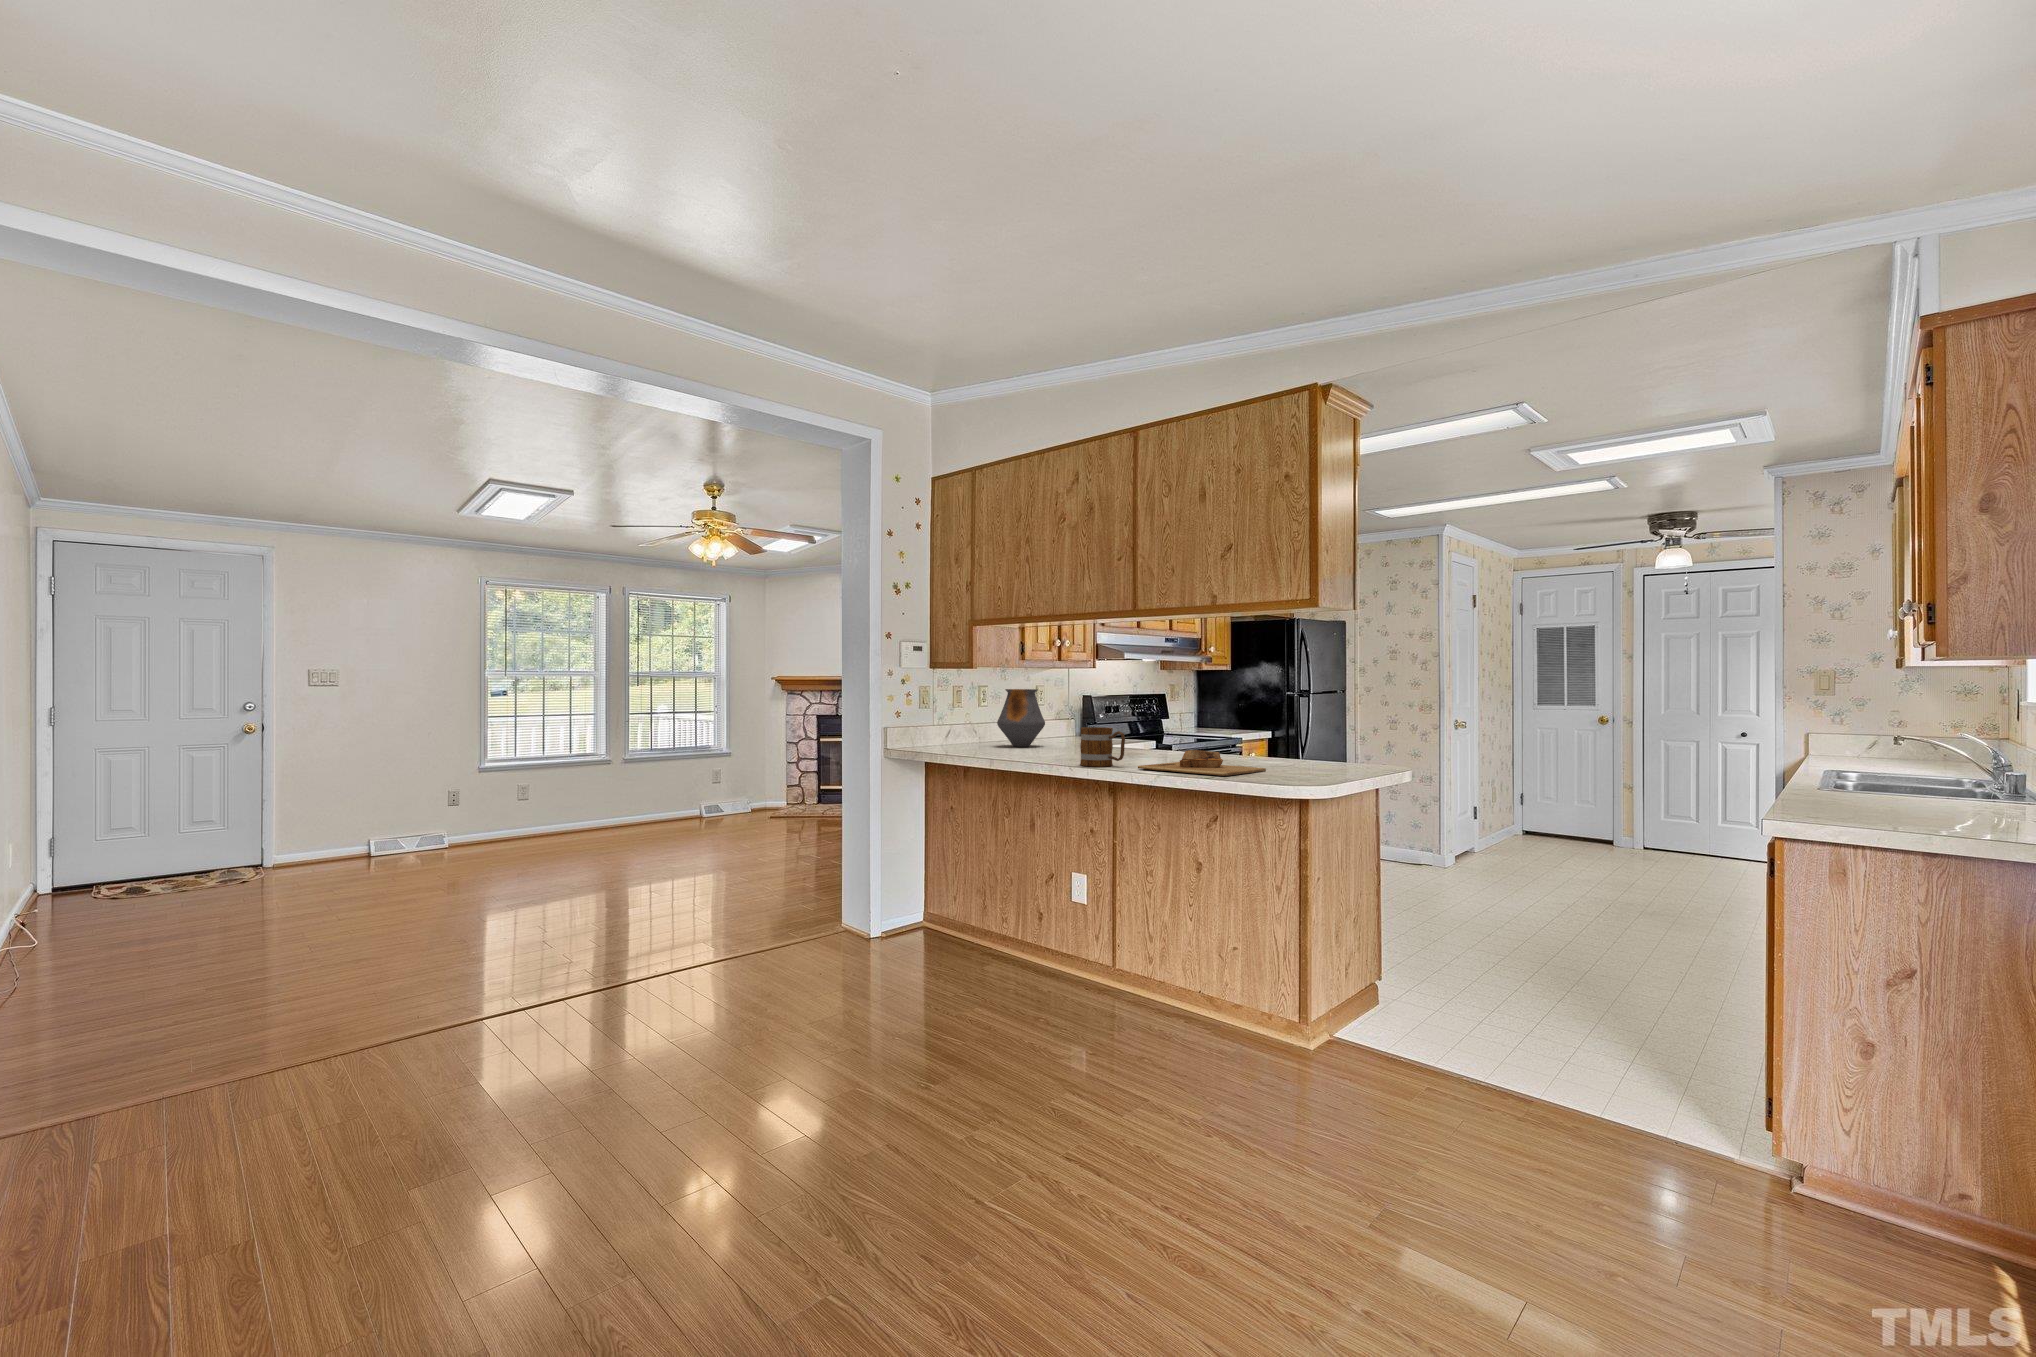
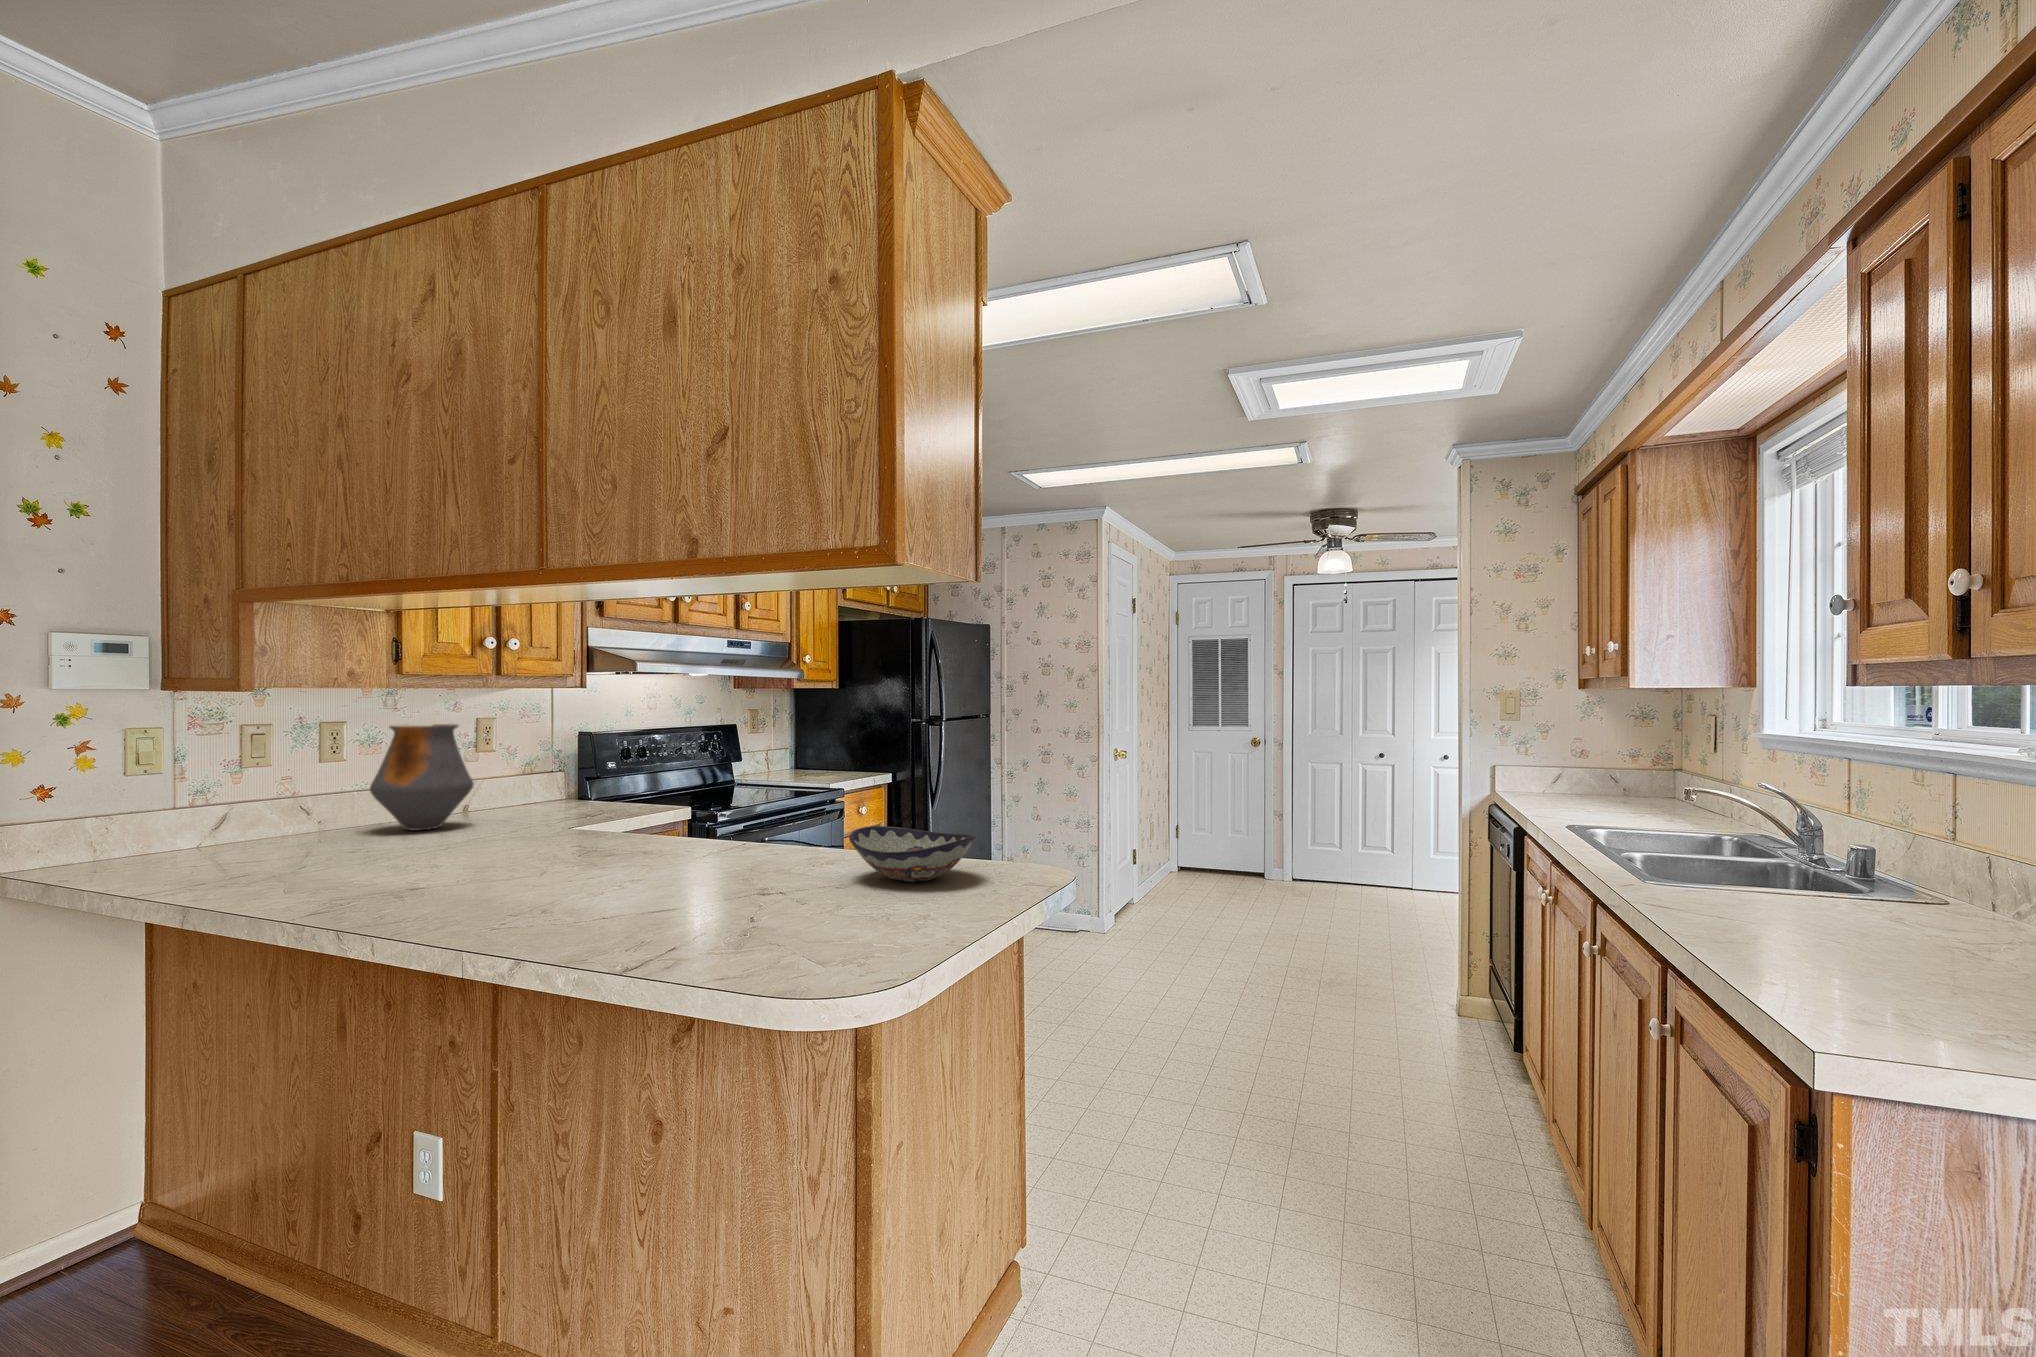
mug: present [1080,727,1125,767] -> none [420,815,523,907]
decorative bowl: none [1280,742,1352,769] -> present [849,826,976,882]
cutting board: present [1138,750,1266,776] -> none [534,866,813,935]

